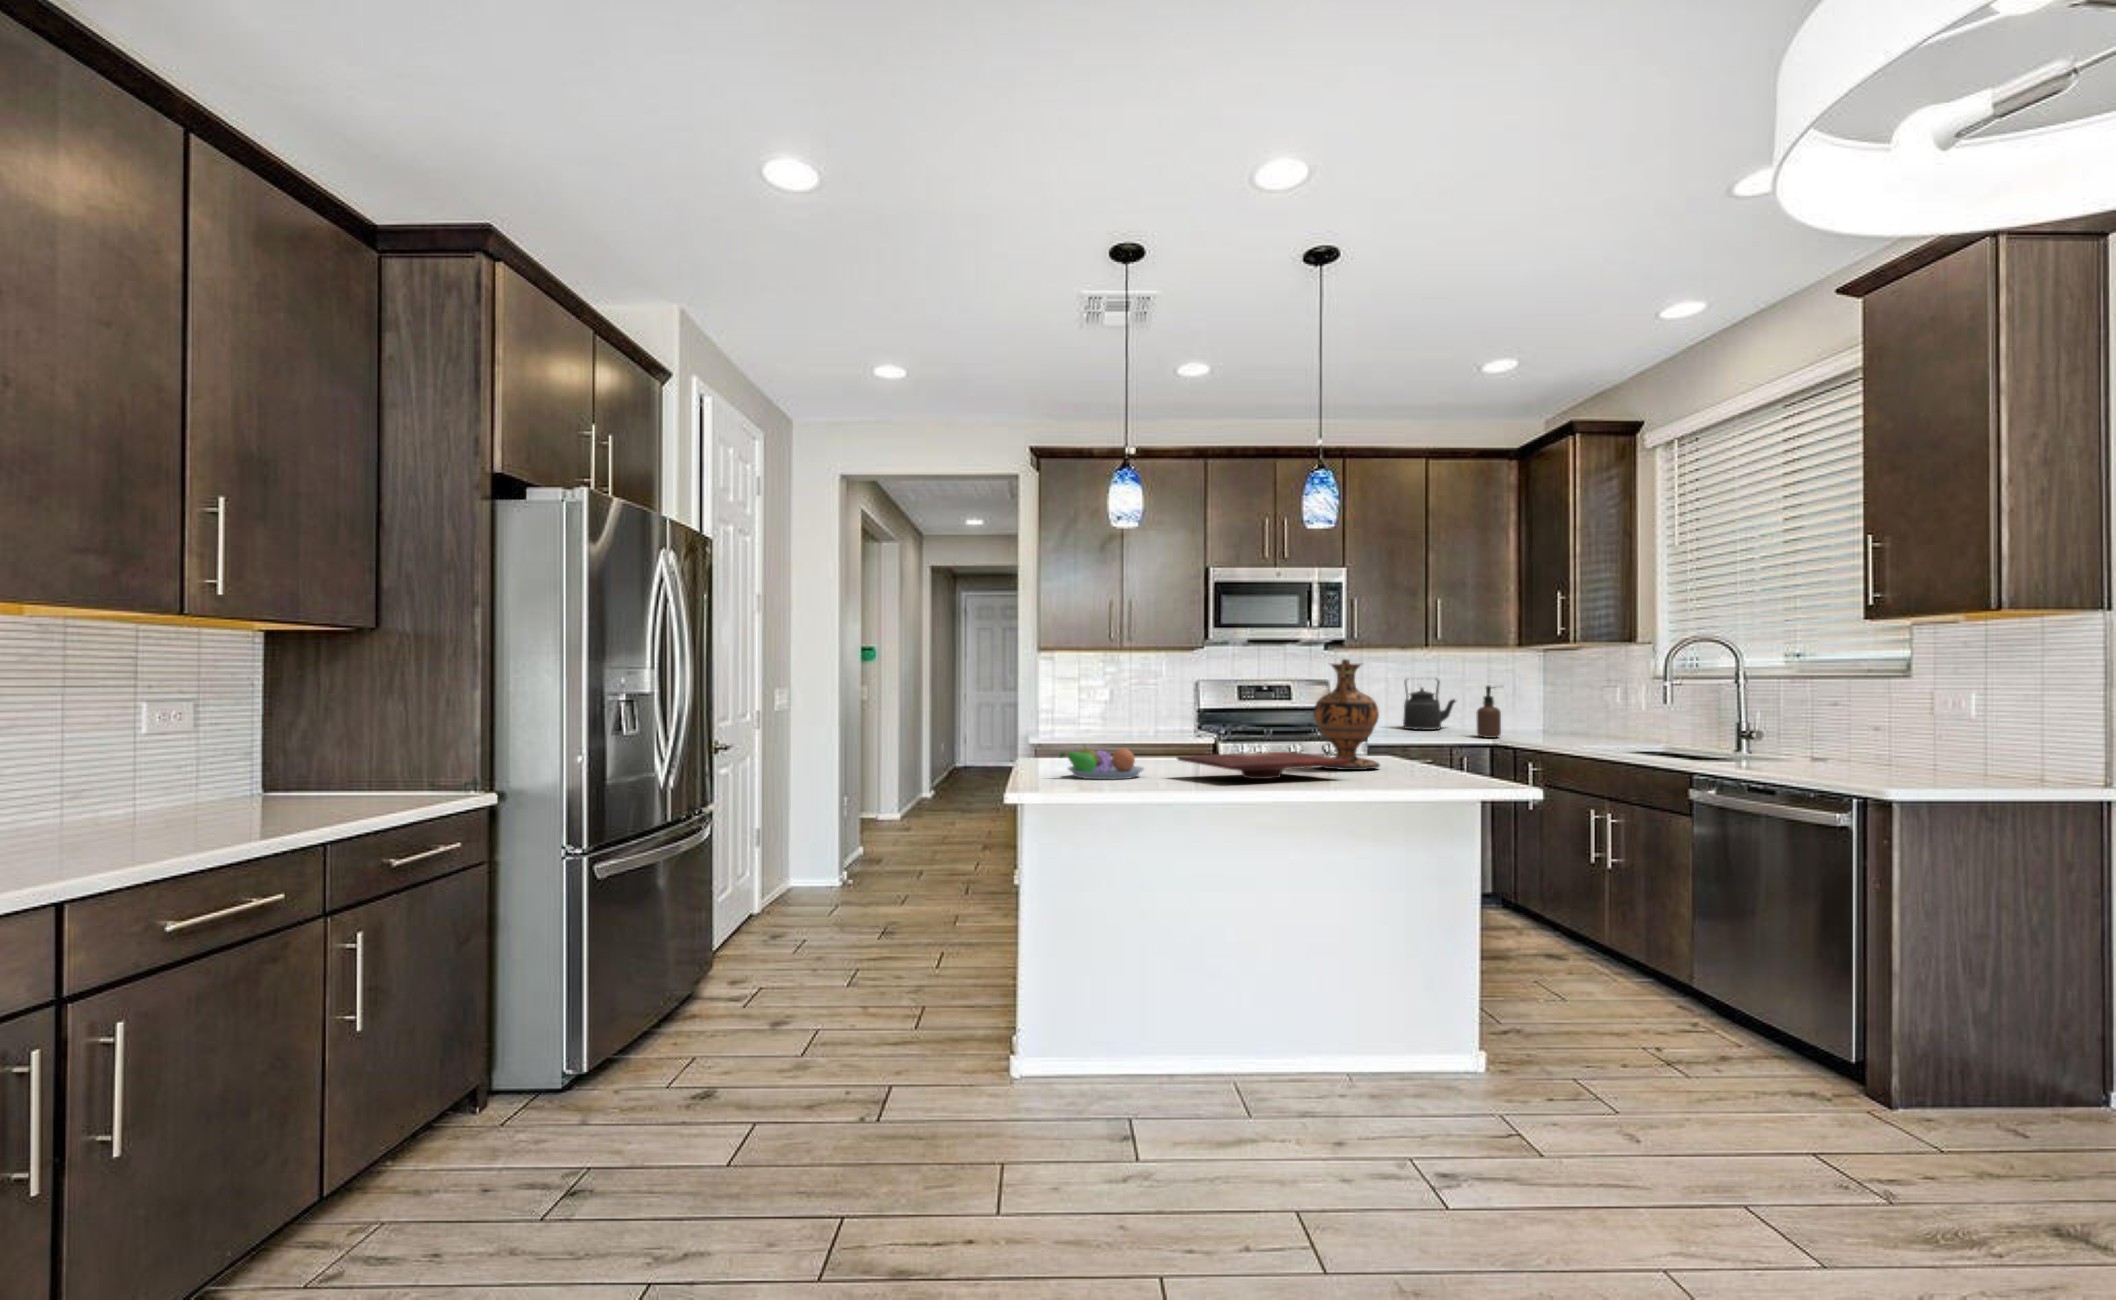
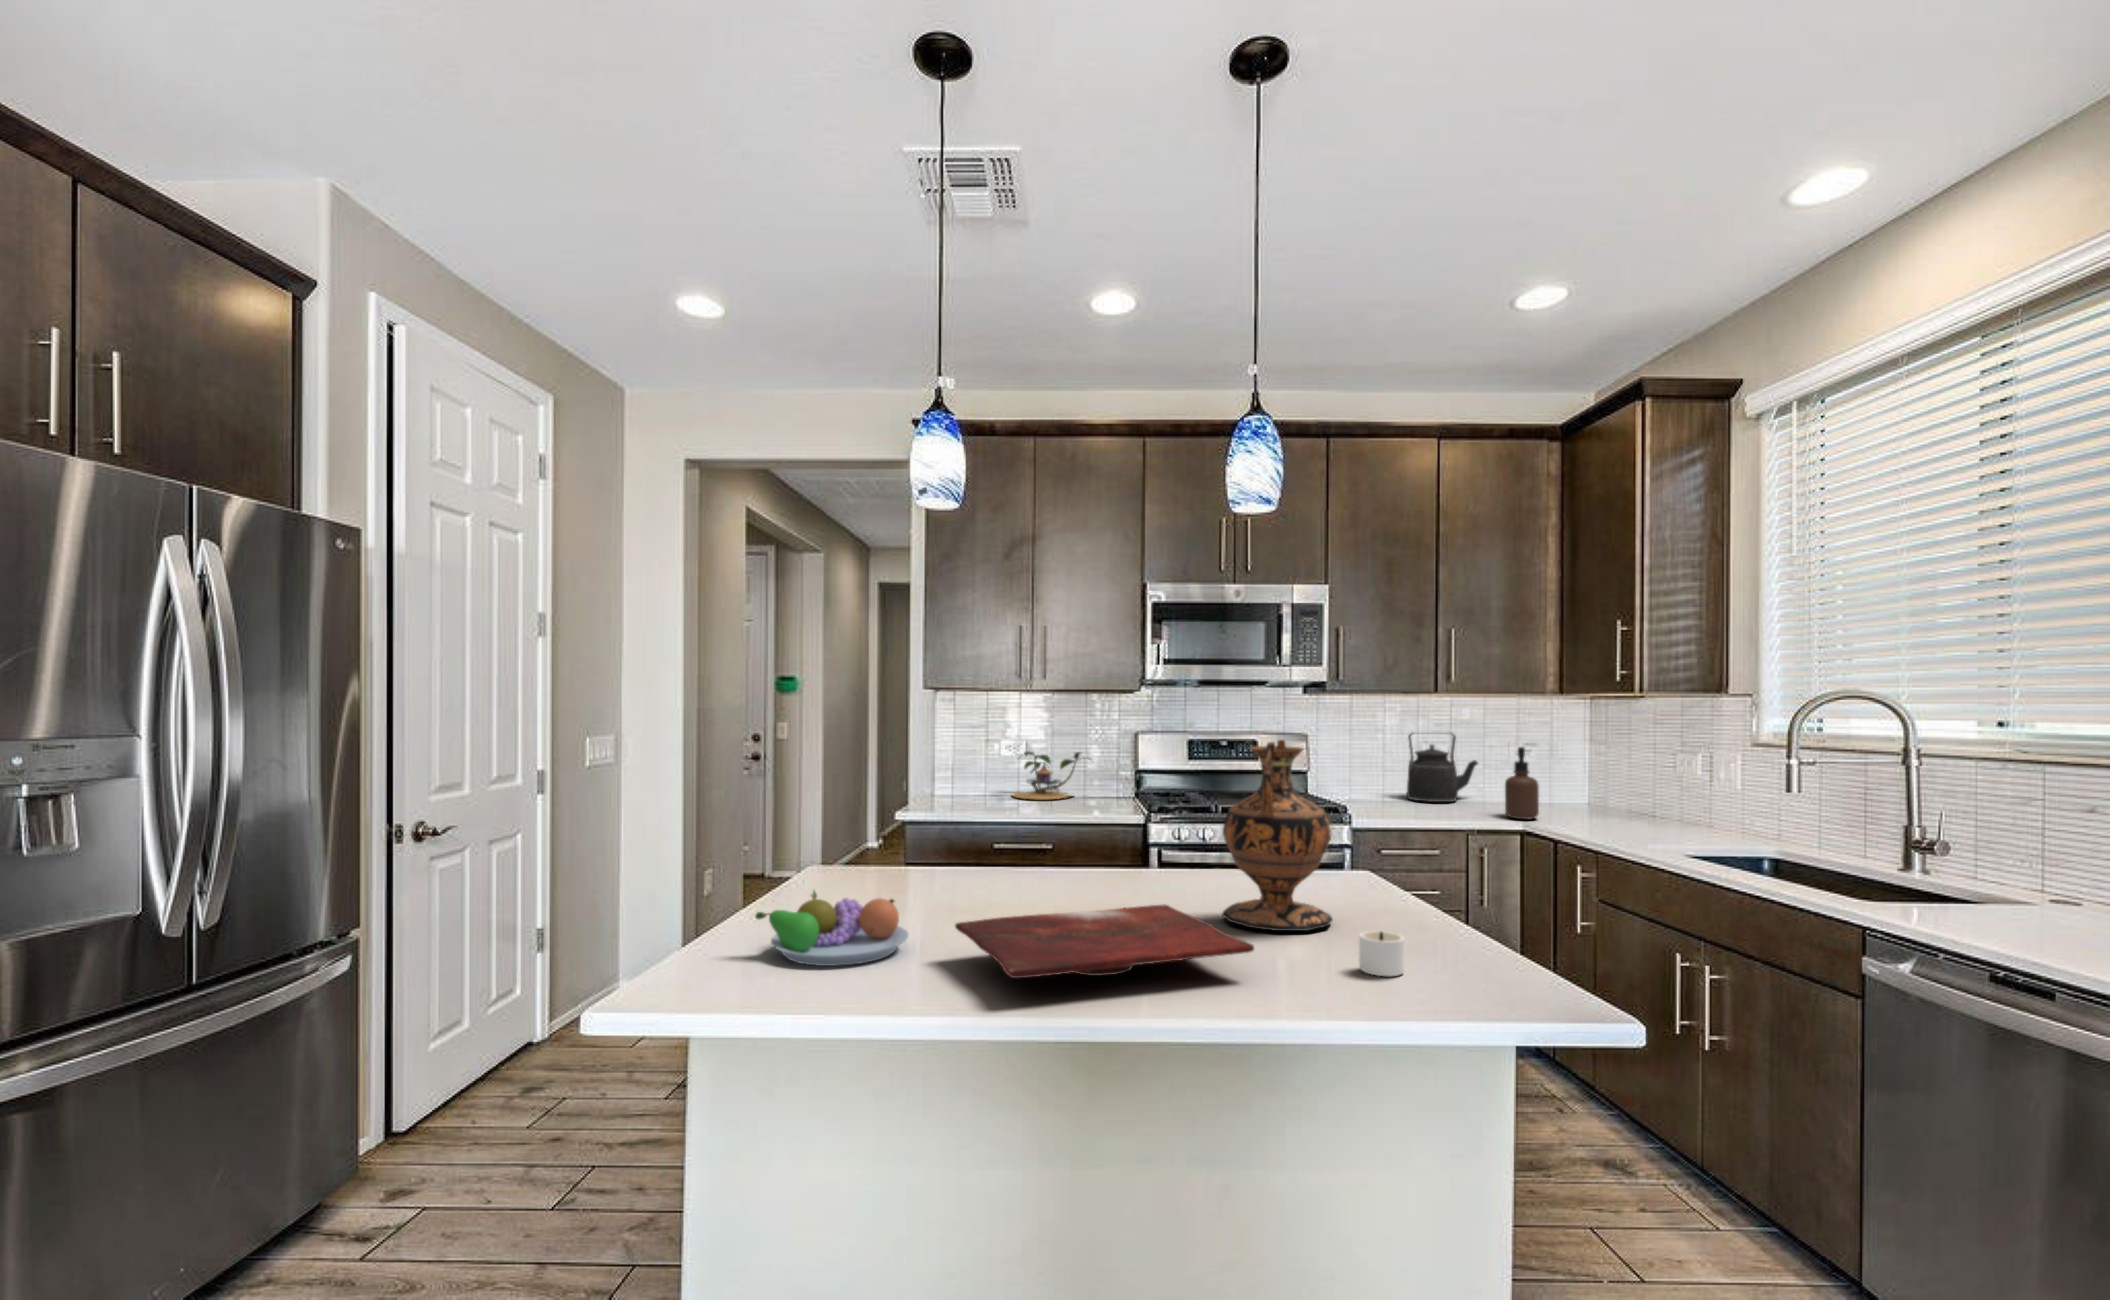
plant: none [1103,696,1167,732] -> present [1013,752,1080,799]
candle: none [1404,755,1441,778] -> present [1359,931,1404,976]

